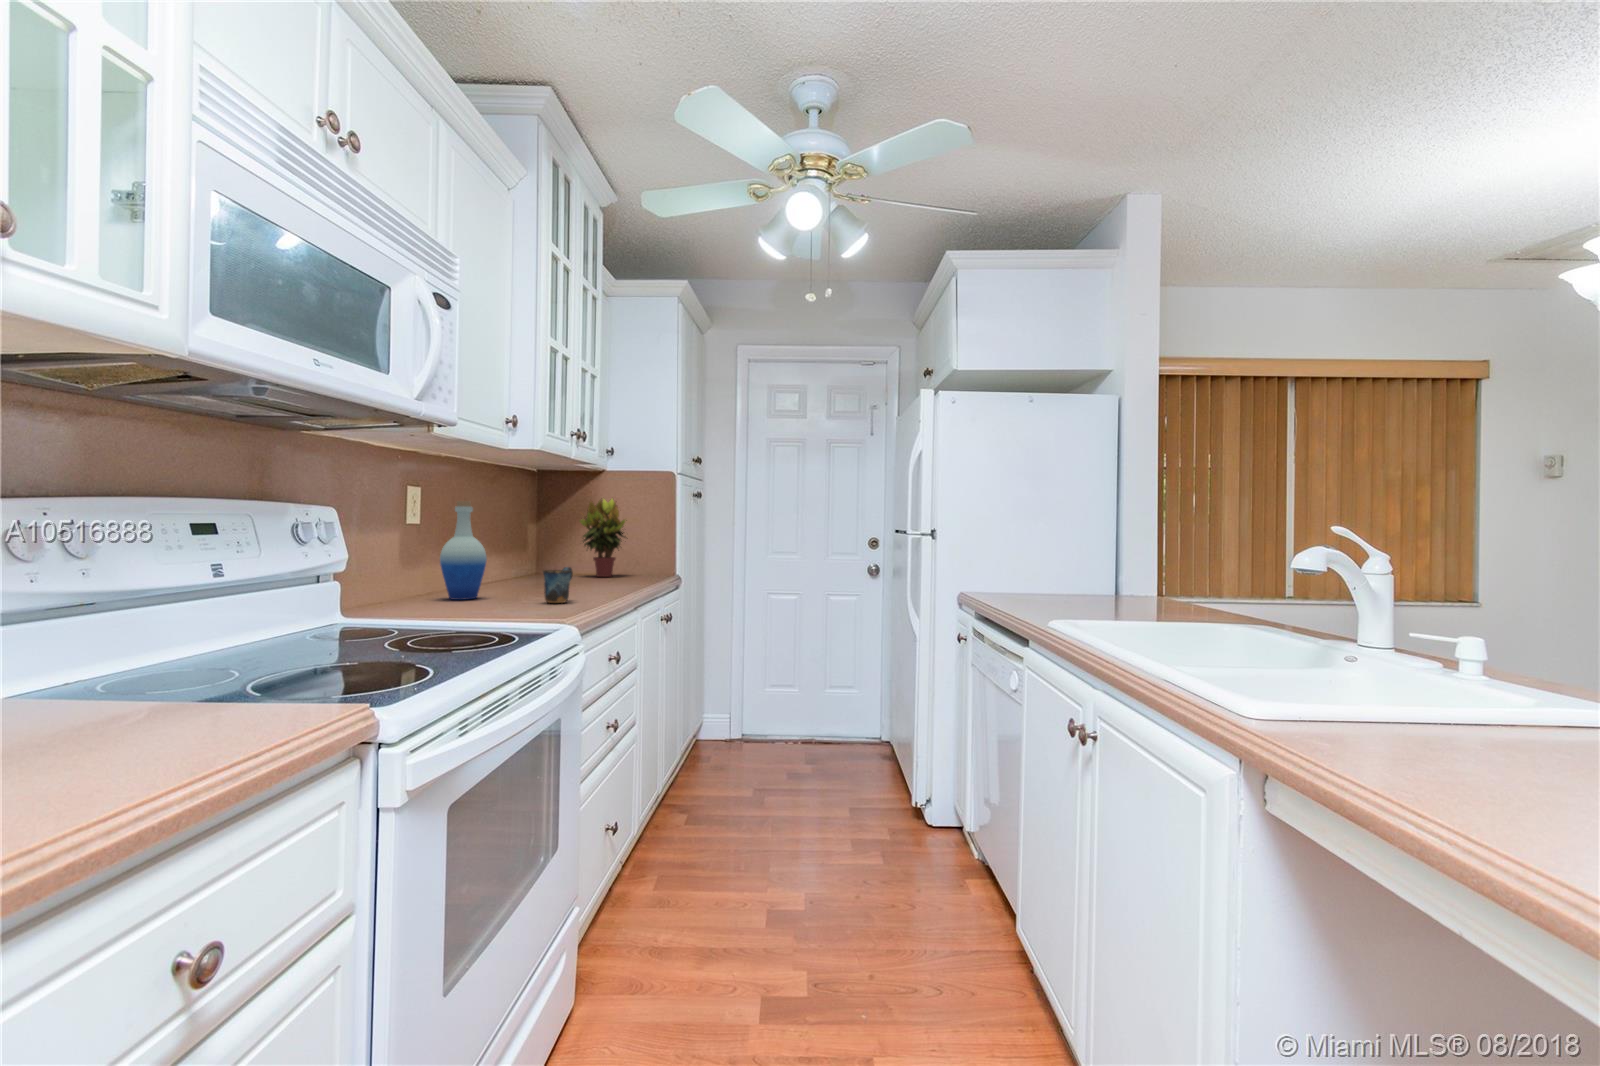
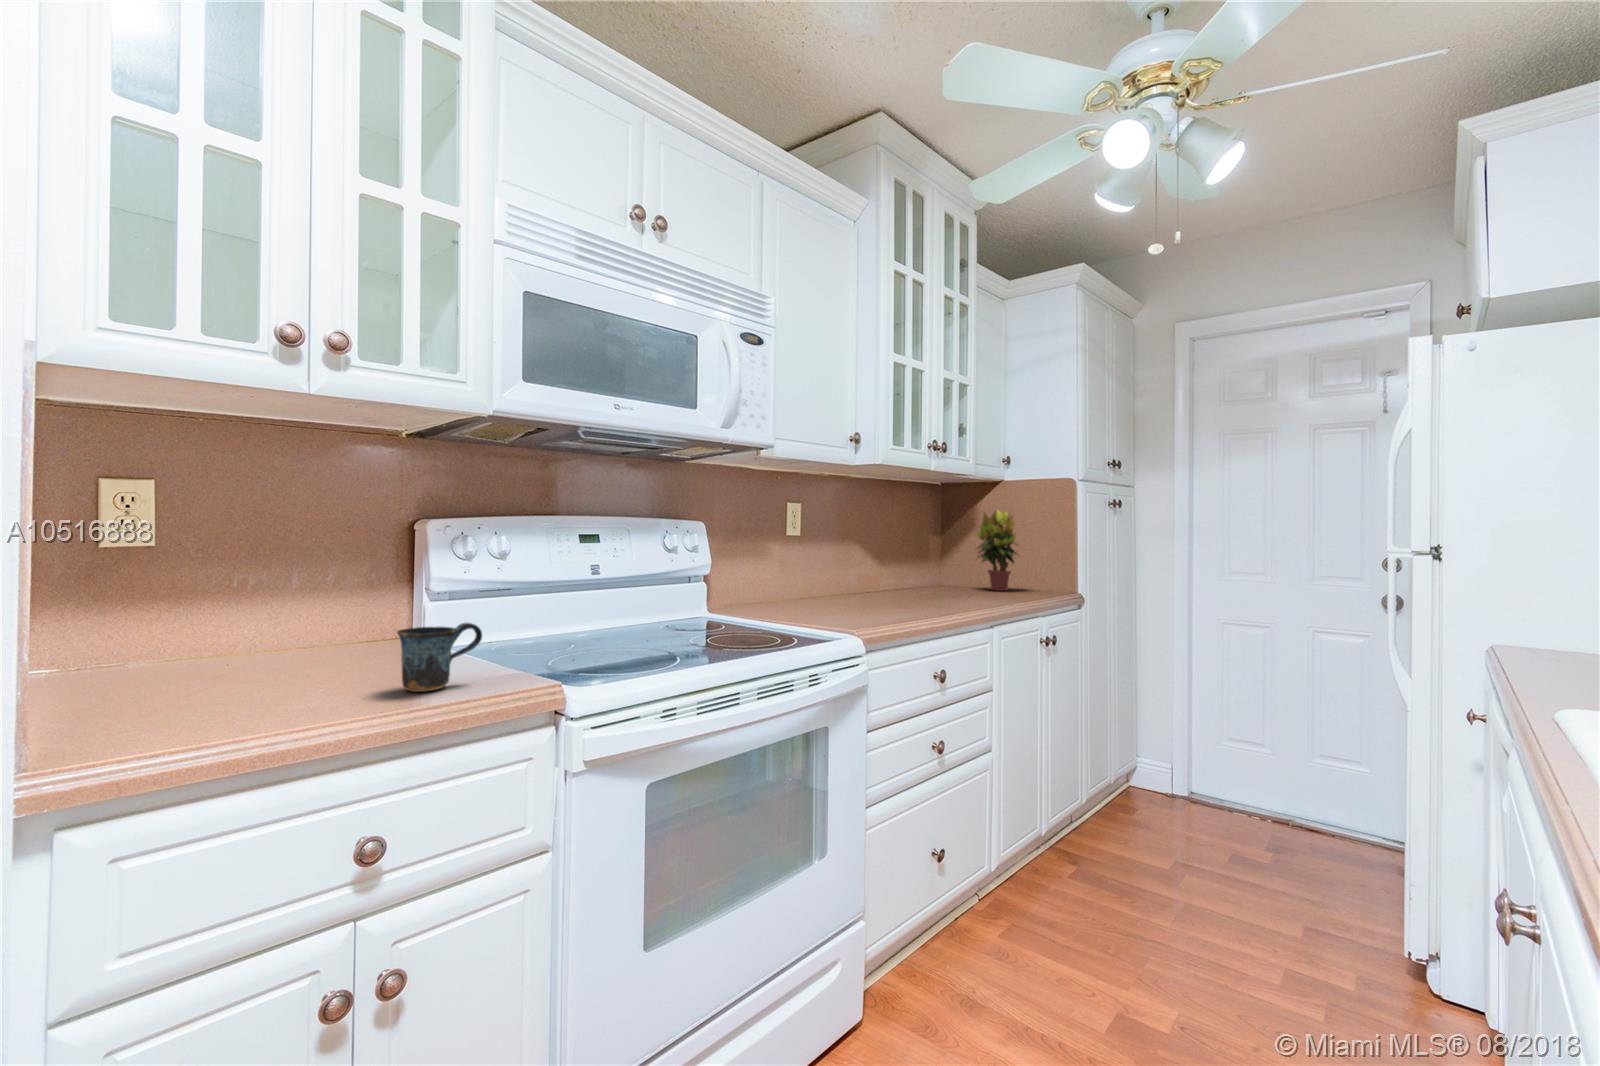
bottle: present [440,501,487,600] -> none [809,517,846,605]
mug: present [543,567,573,603] -> present [397,623,482,692]

